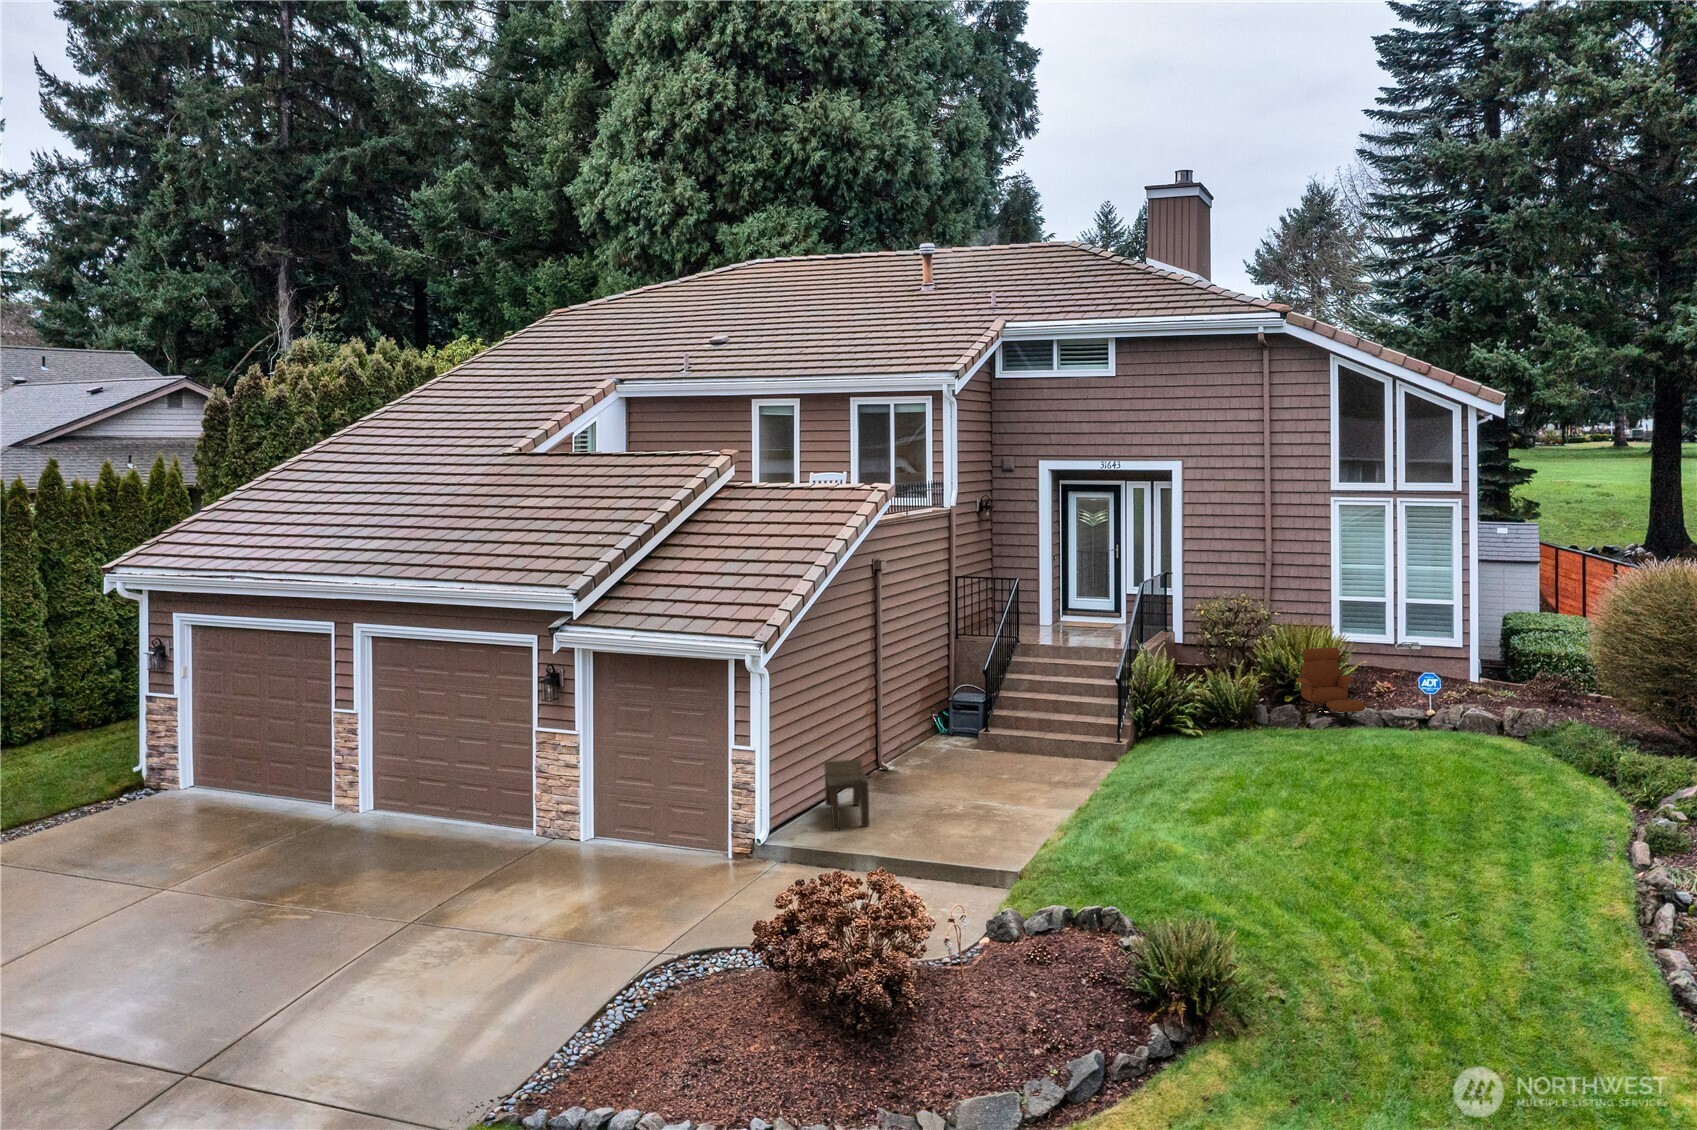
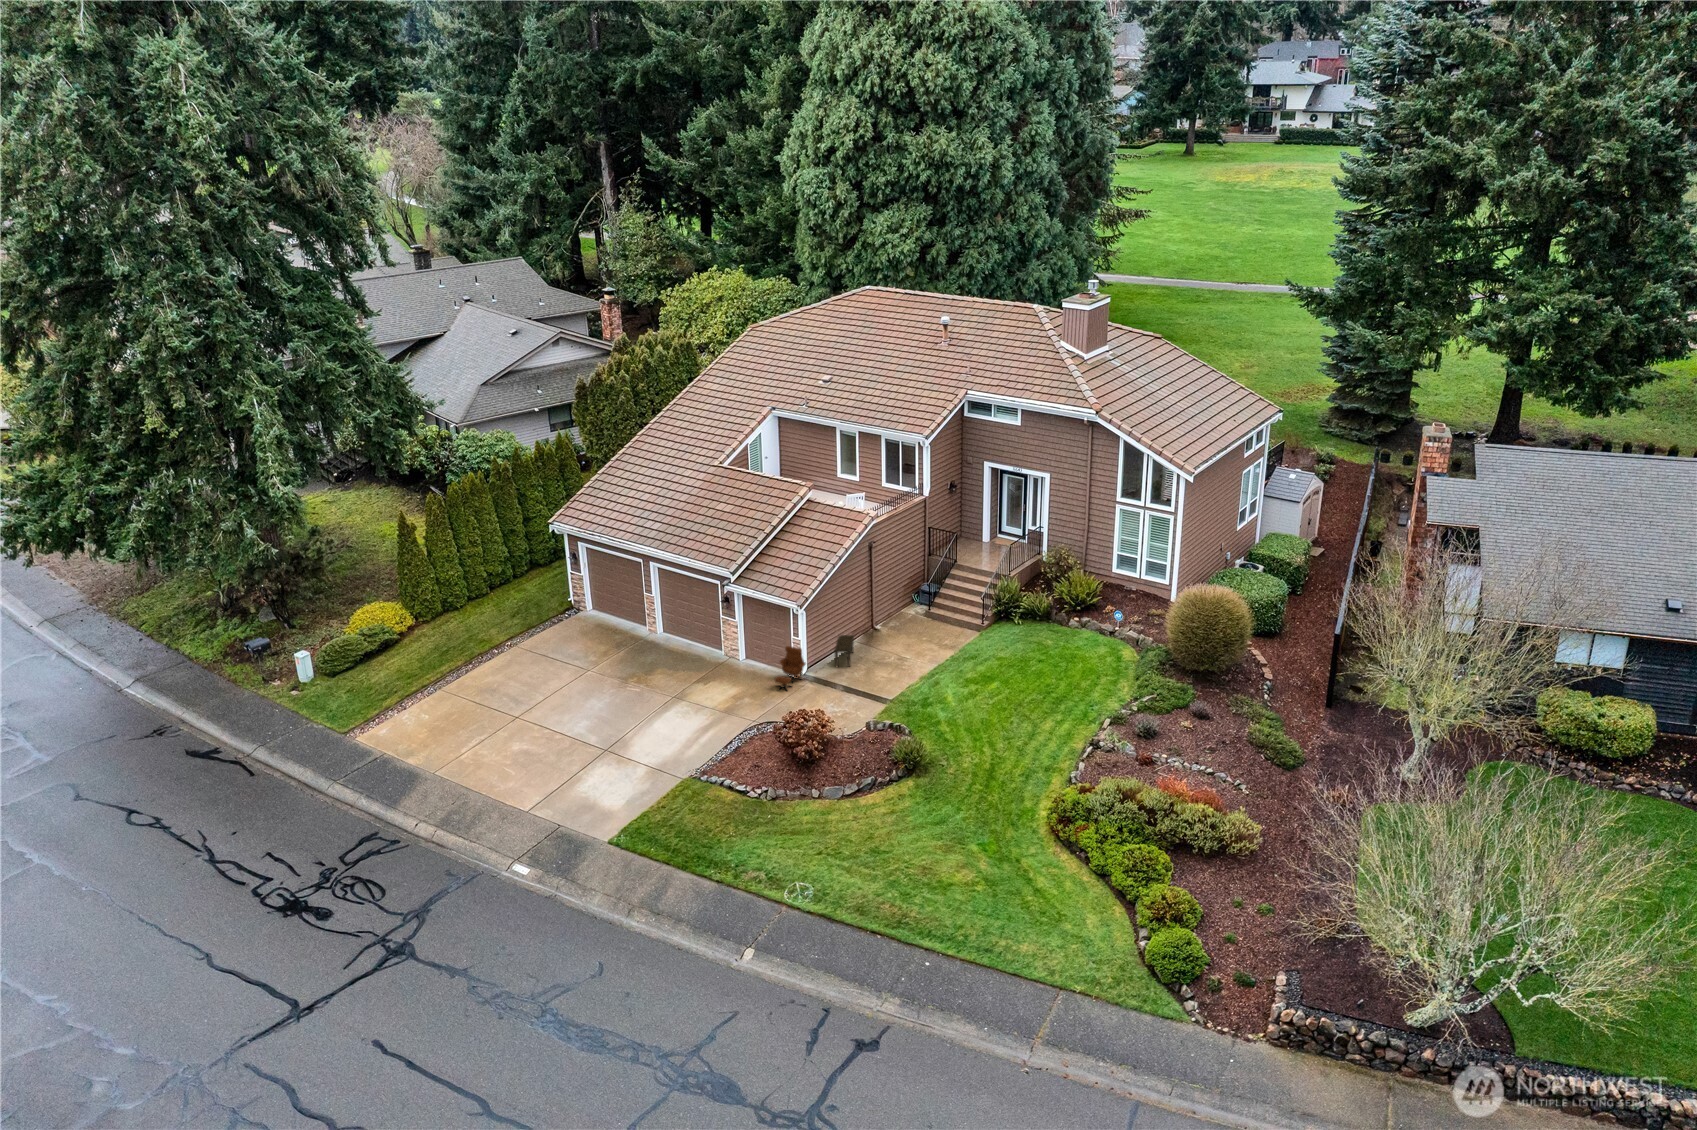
lounge chair: present [1296,648,1366,728] -> present [774,646,806,689]

